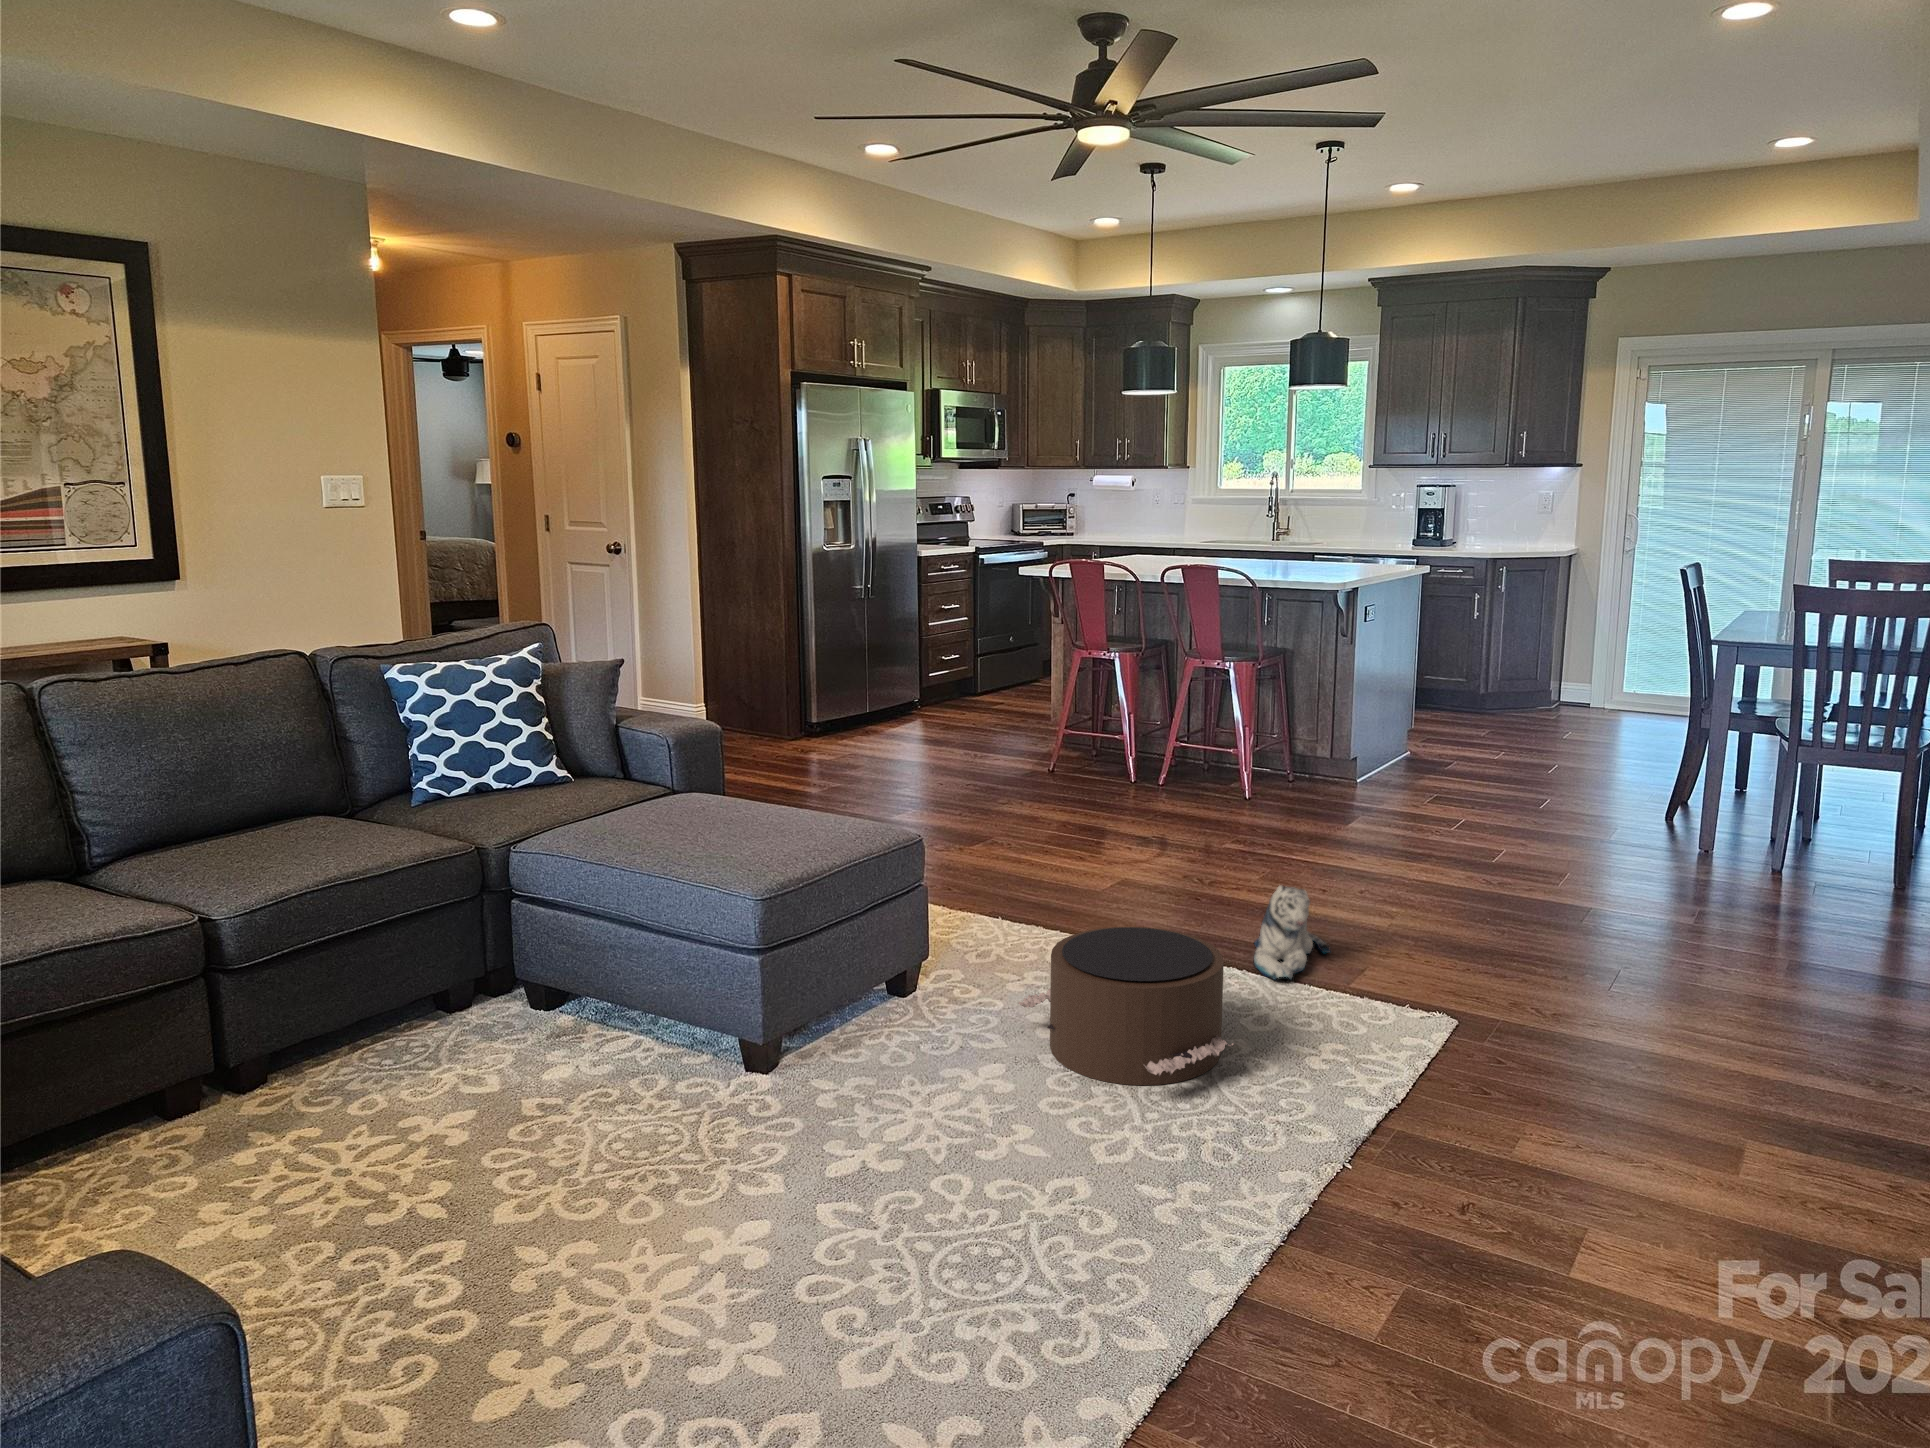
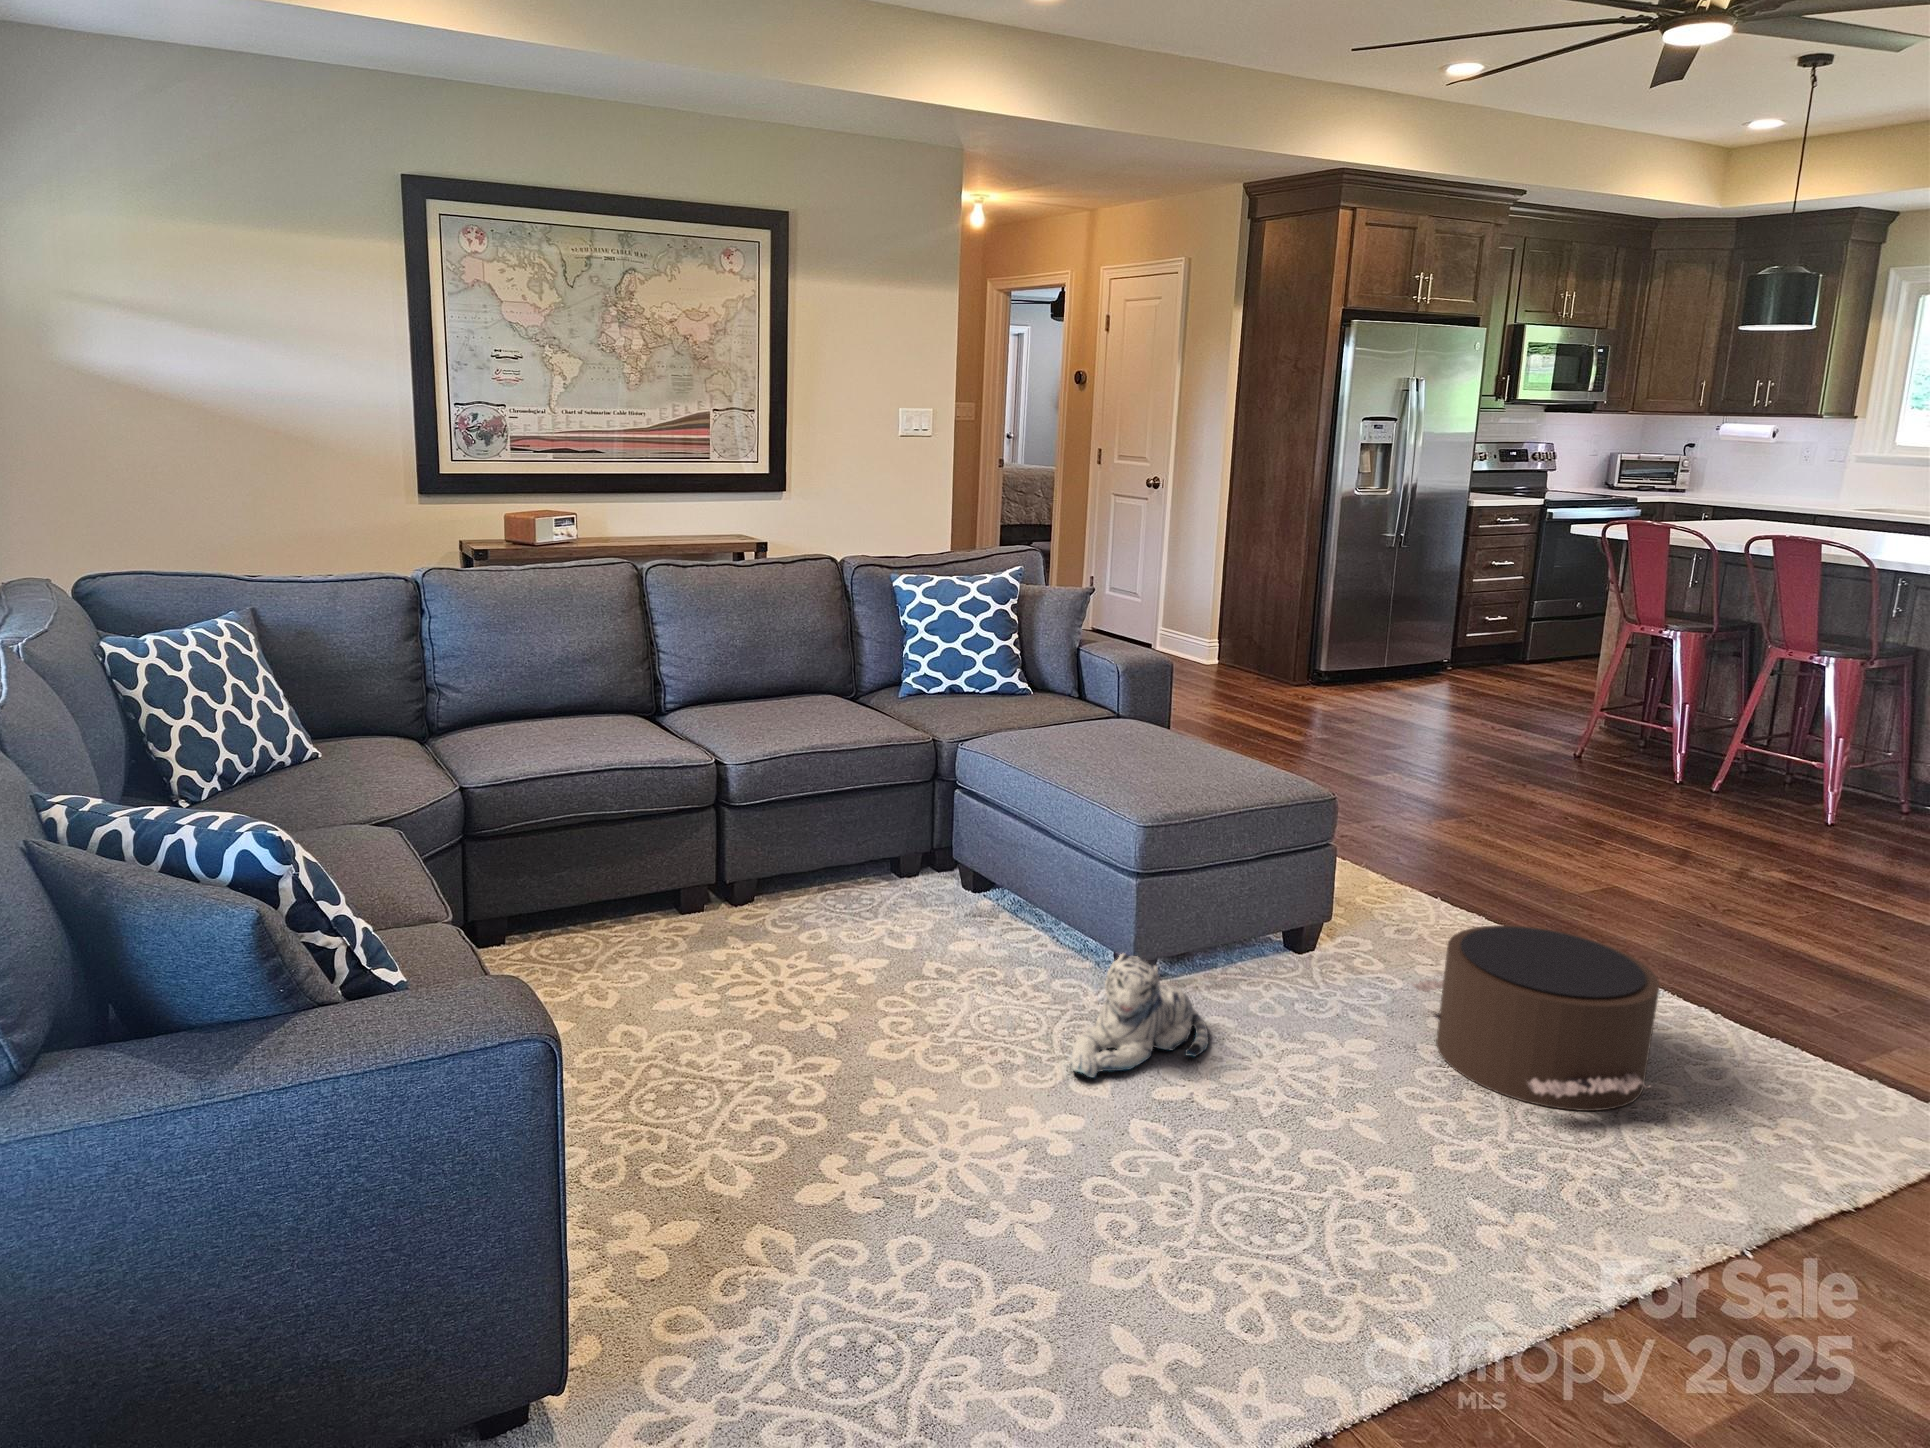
plush toy: present [1253,886,1330,980] -> present [1070,954,1208,1078]

